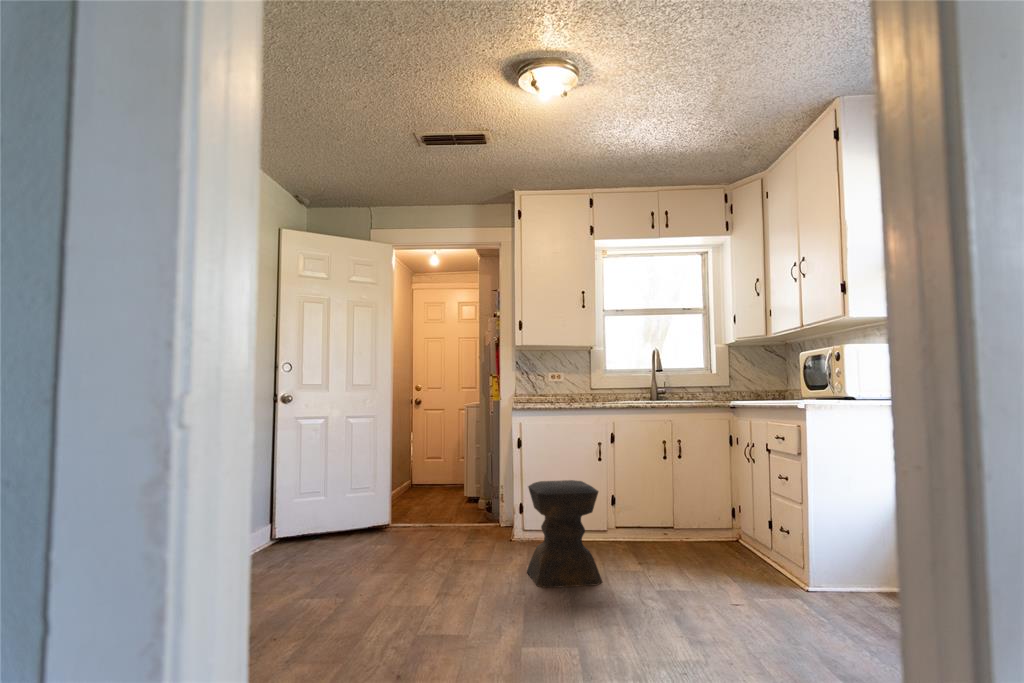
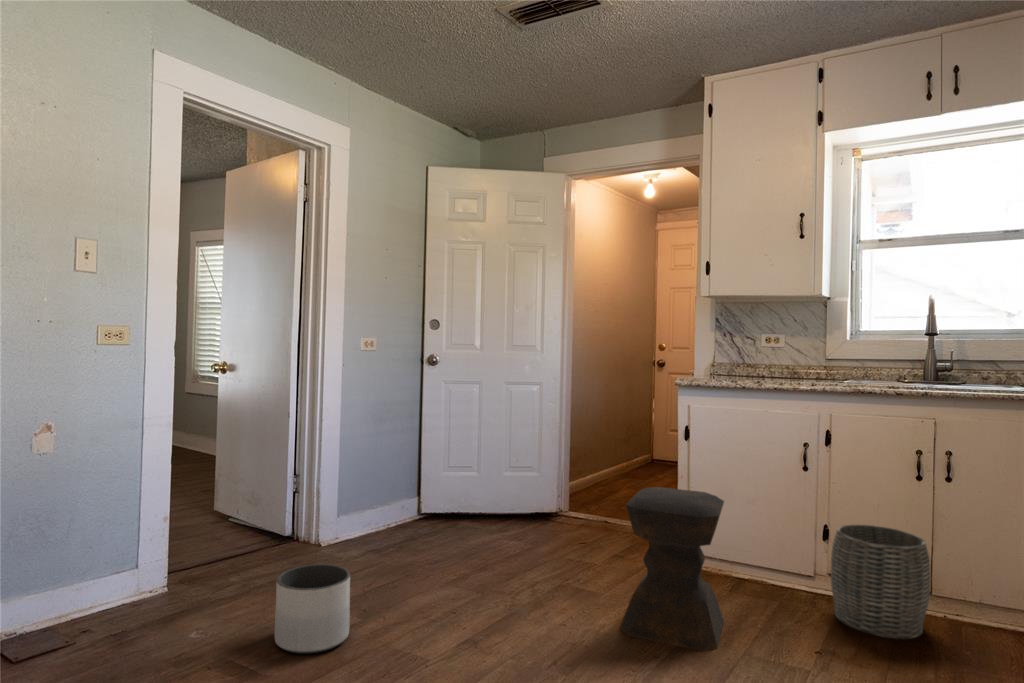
woven basket: none [631,491,687,558] -> present [831,524,931,639]
planter: none [302,578,368,657] -> present [275,564,350,654]

